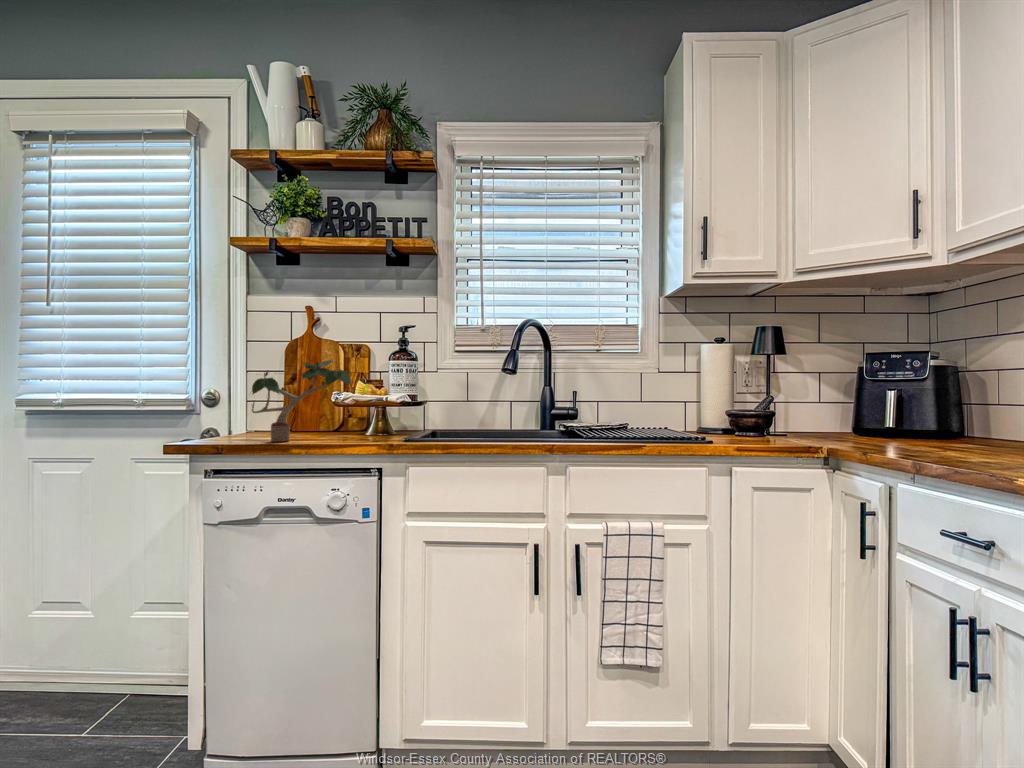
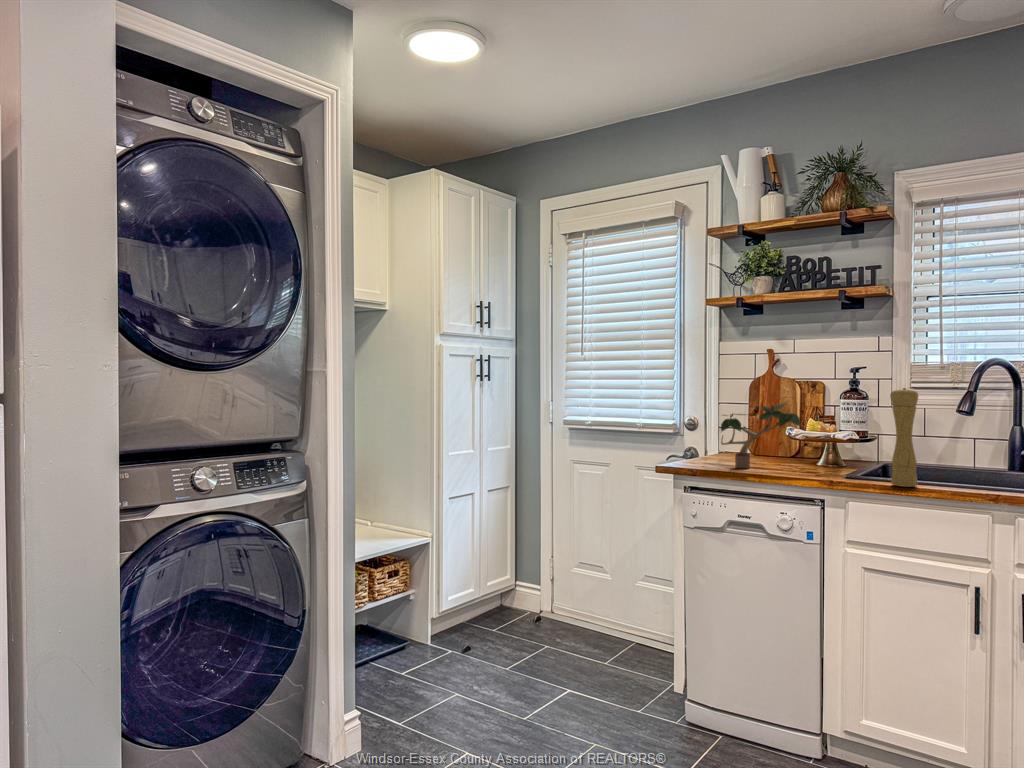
pepper mill: none [452,334,480,445] -> present [890,388,918,487]

